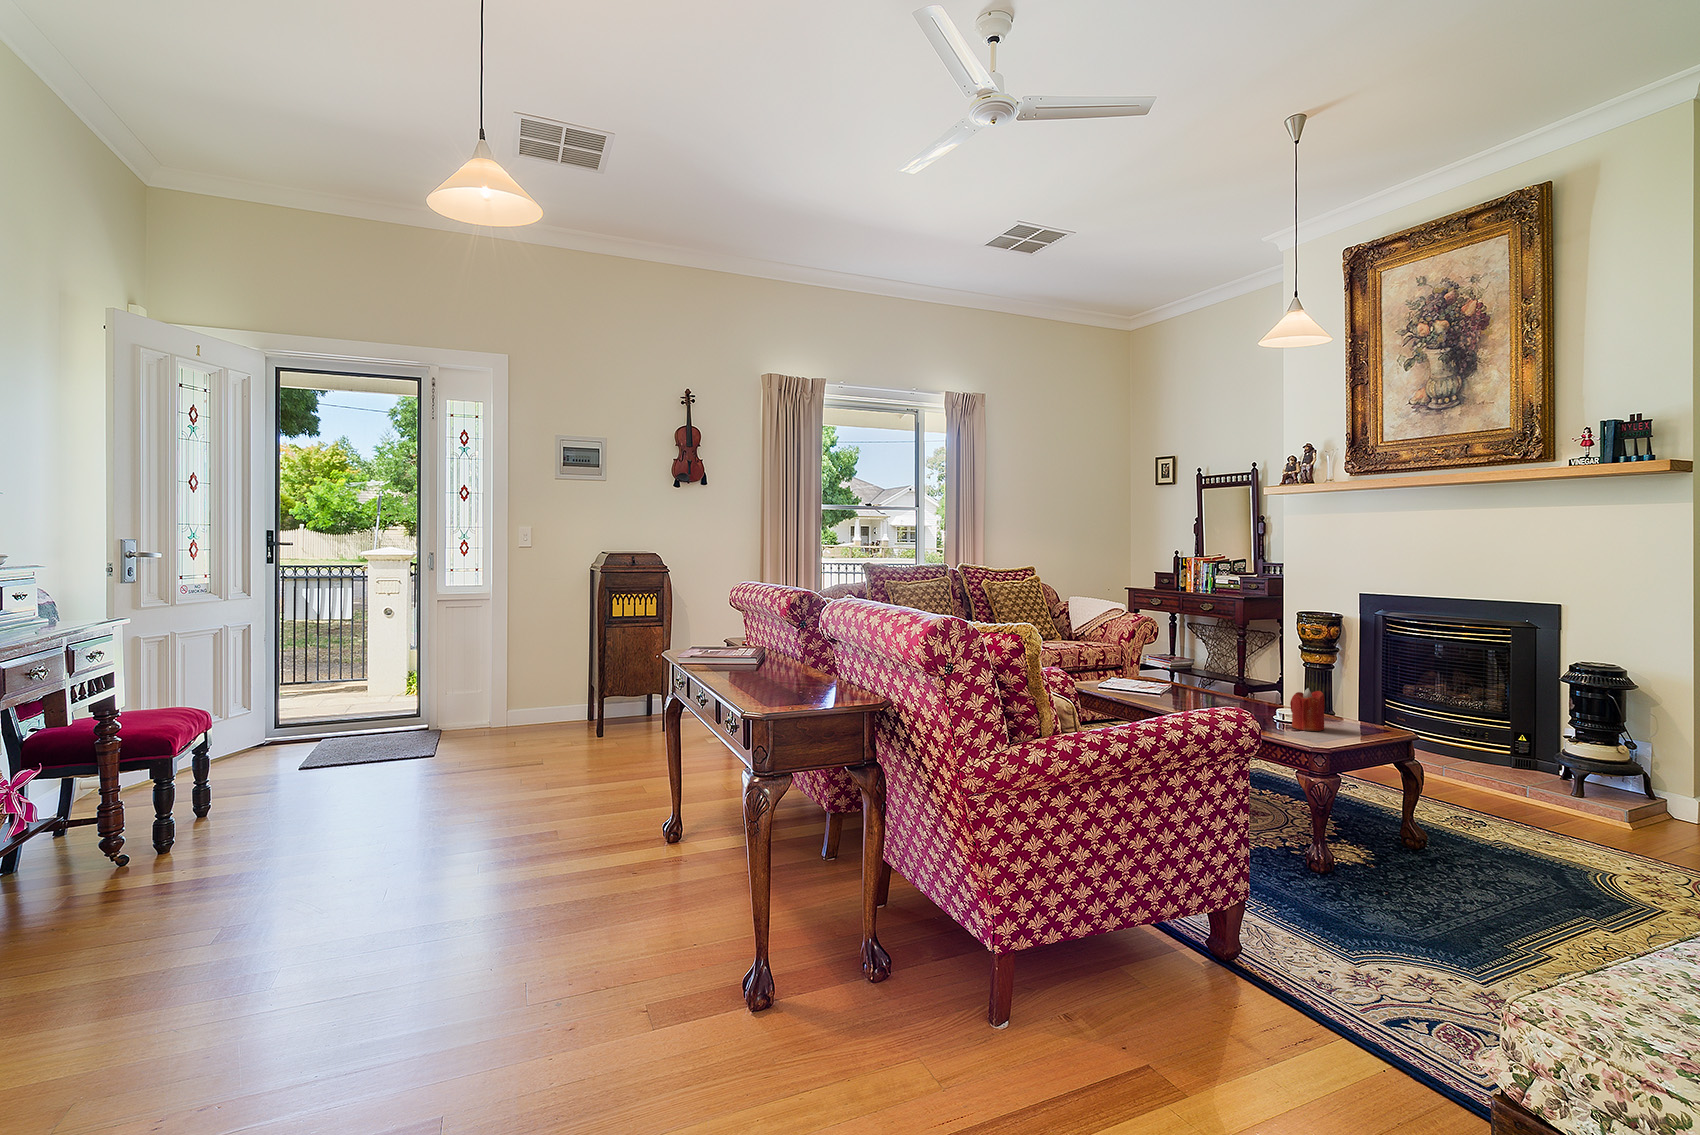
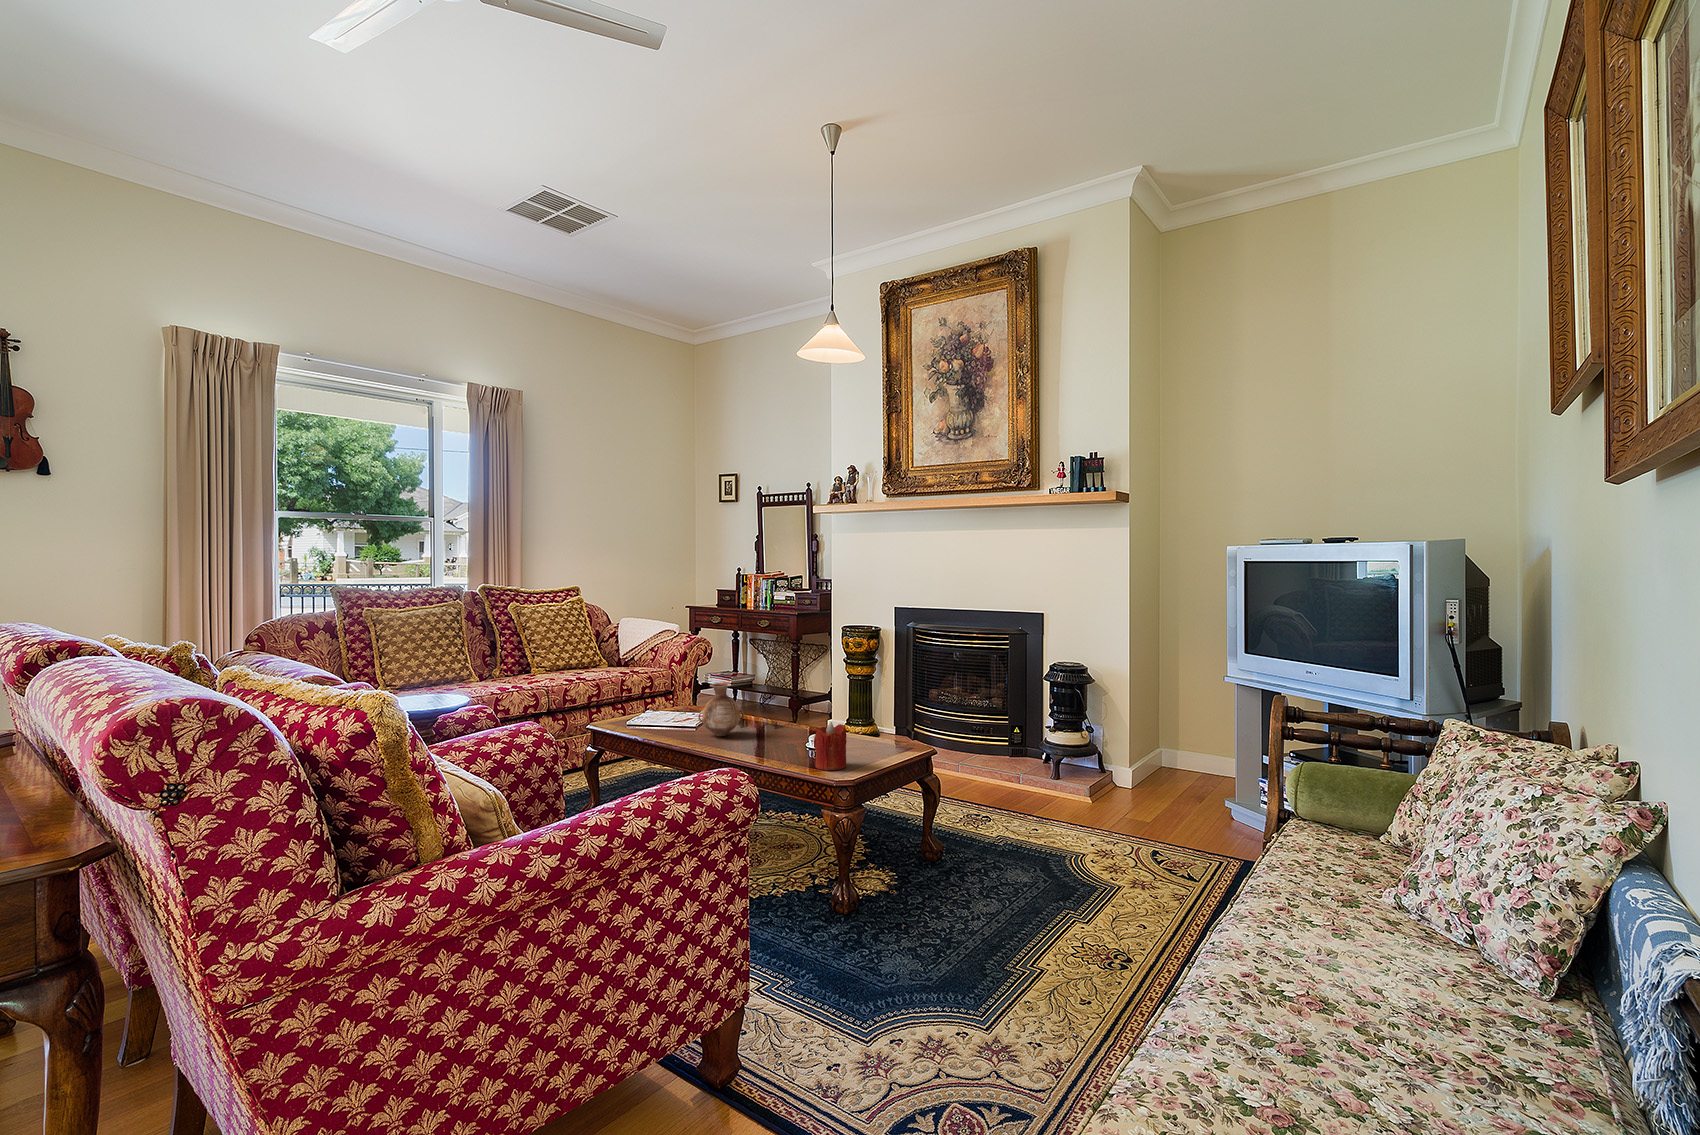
vase: none [1169,651,1212,697] -> present [698,683,744,736]

